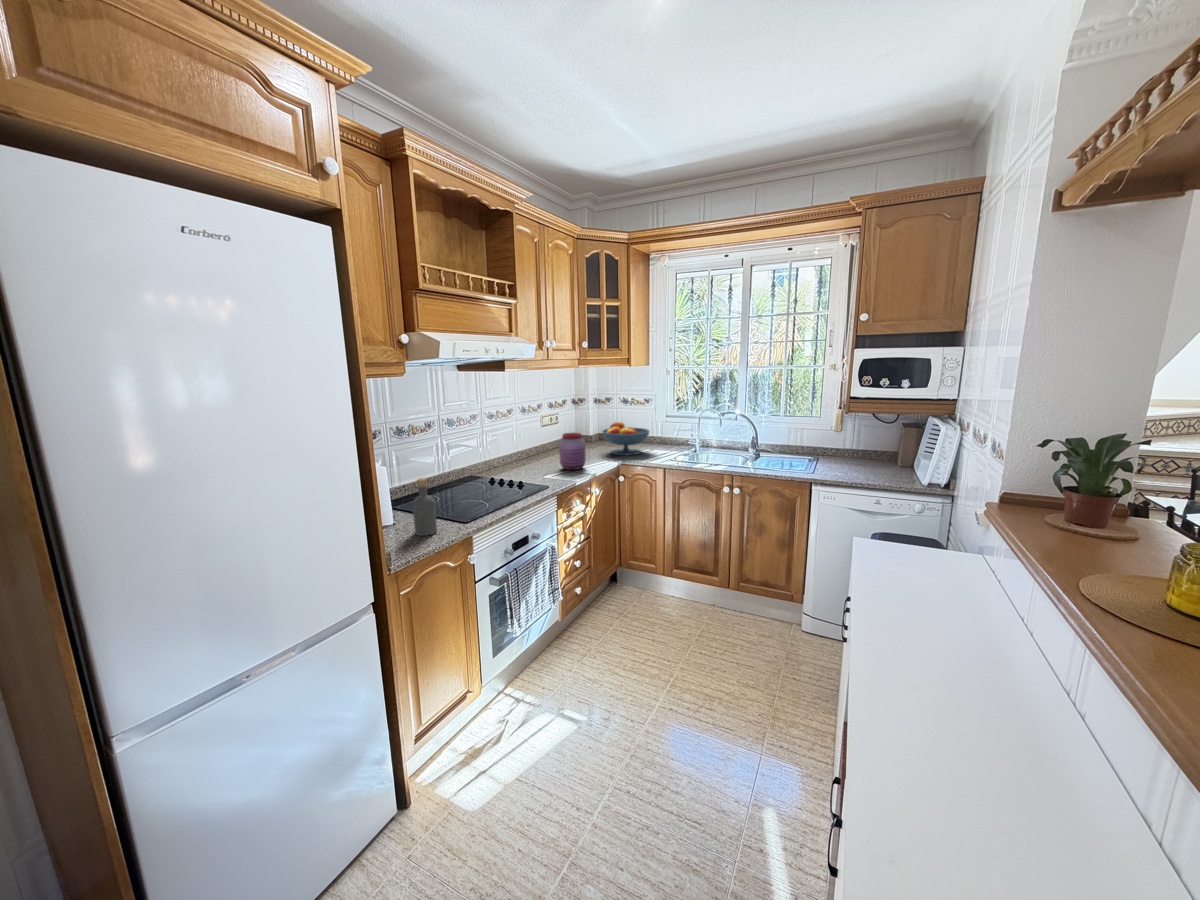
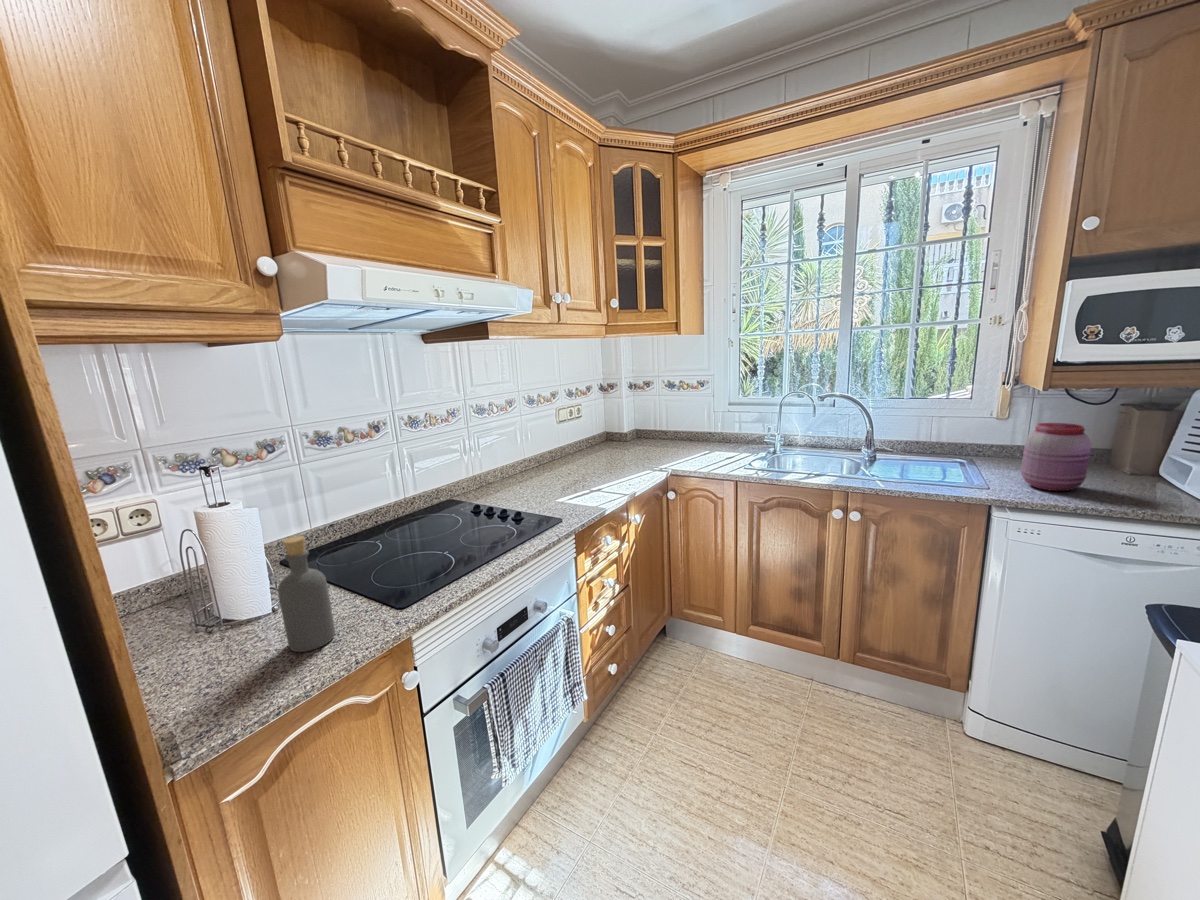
fruit bowl: present [602,422,650,455] -> none [640,413,708,461]
jar: present [559,433,586,470] -> present [1021,423,1091,491]

